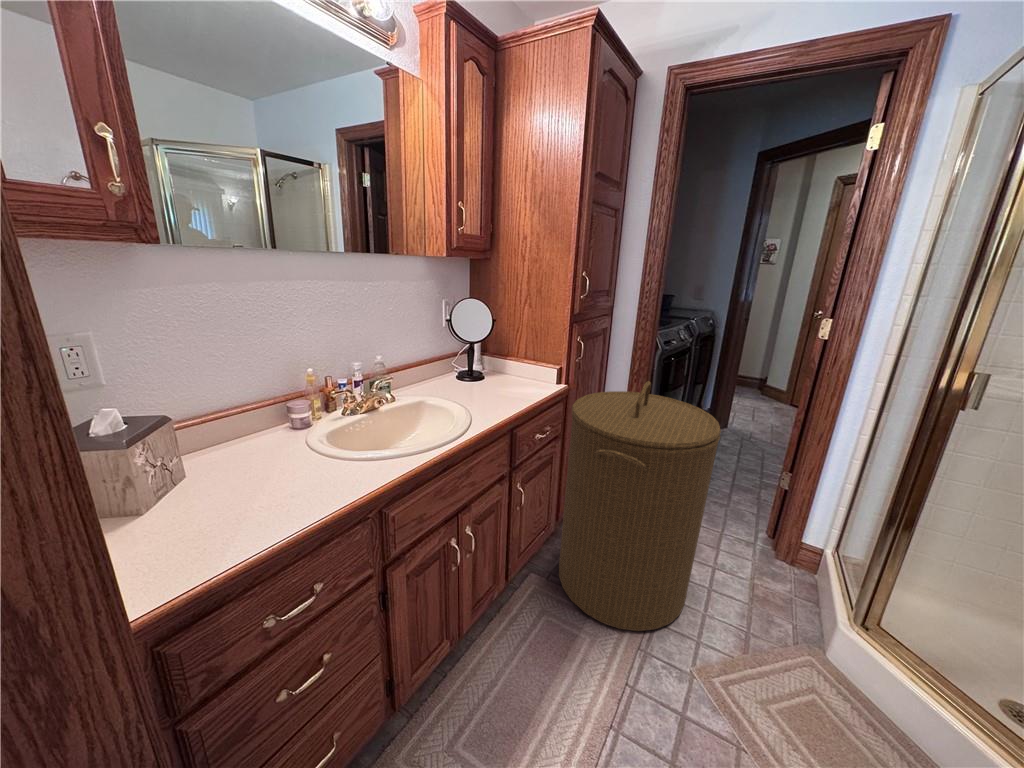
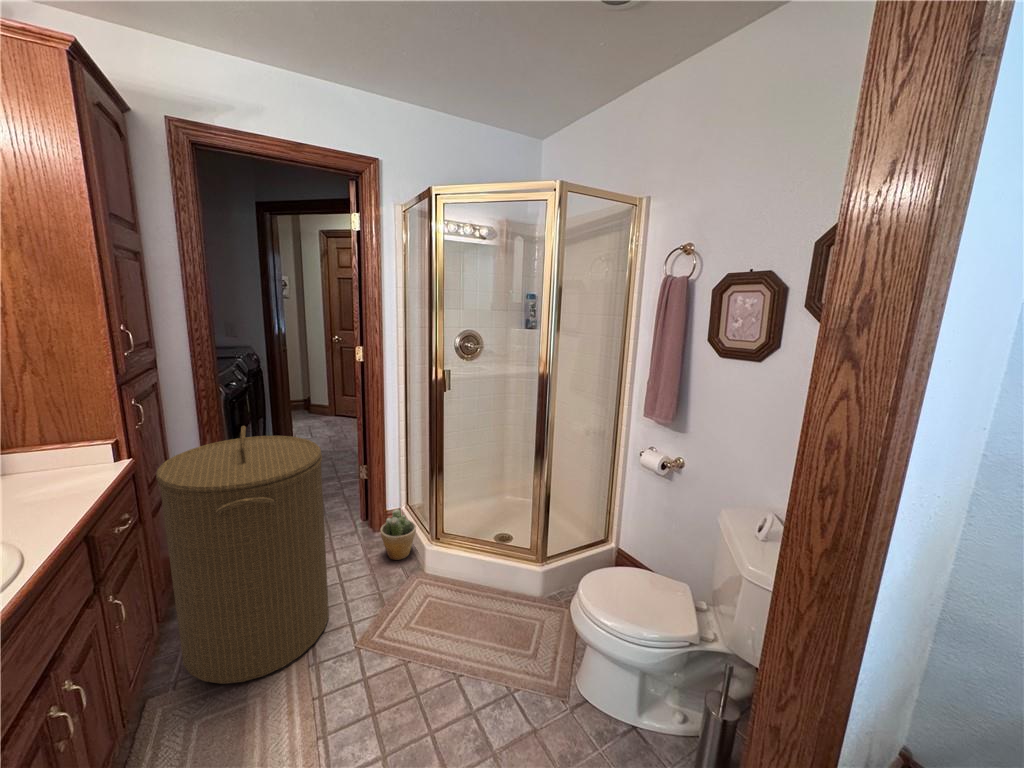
potted plant: none [778,547,837,615] -> present [380,509,416,560]

